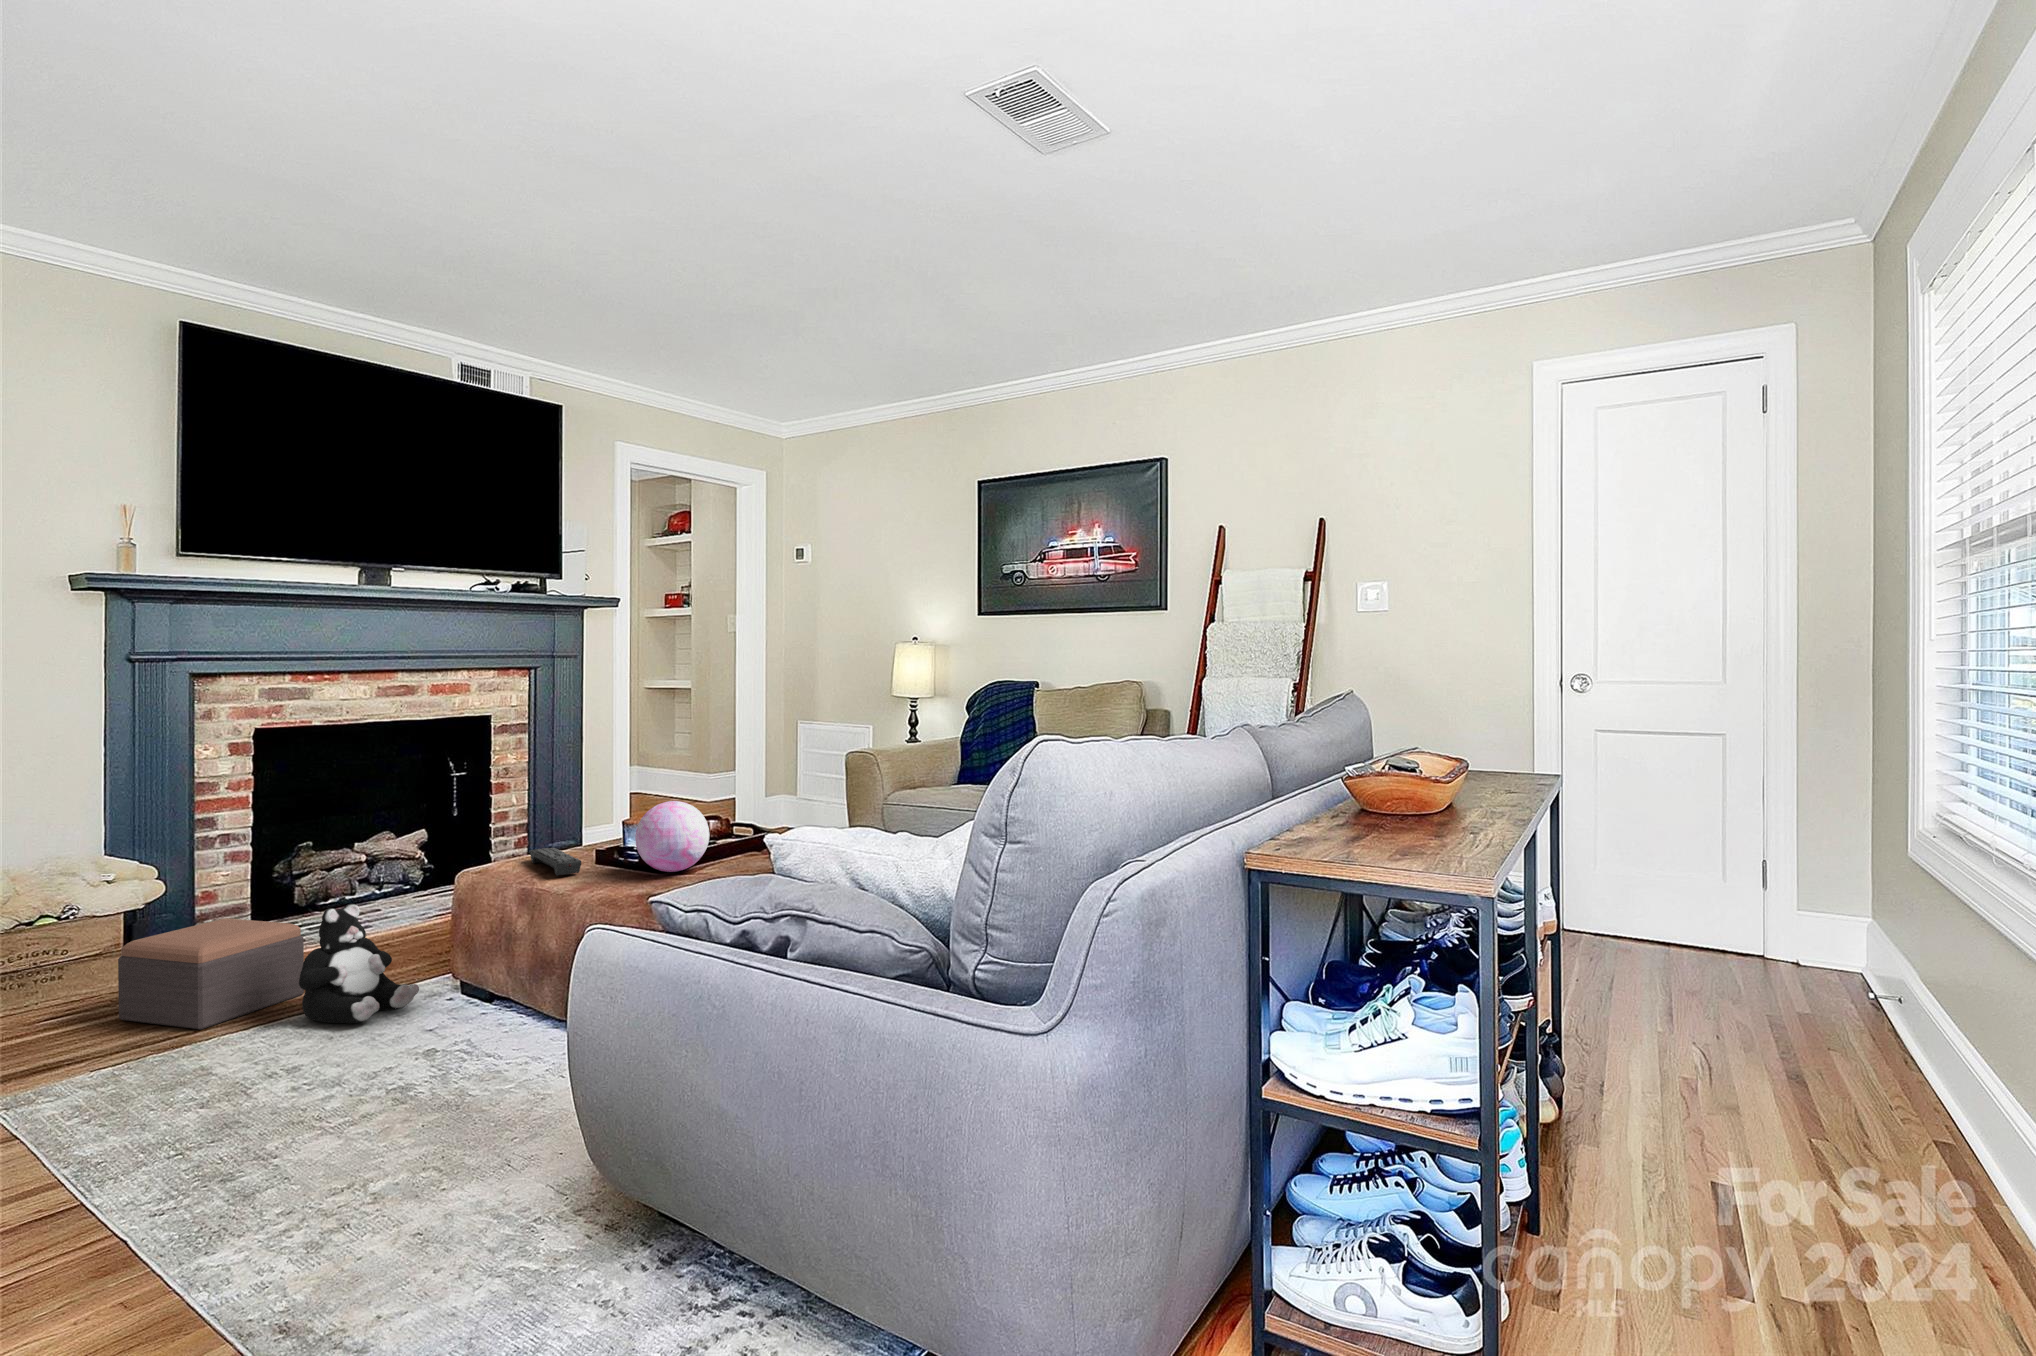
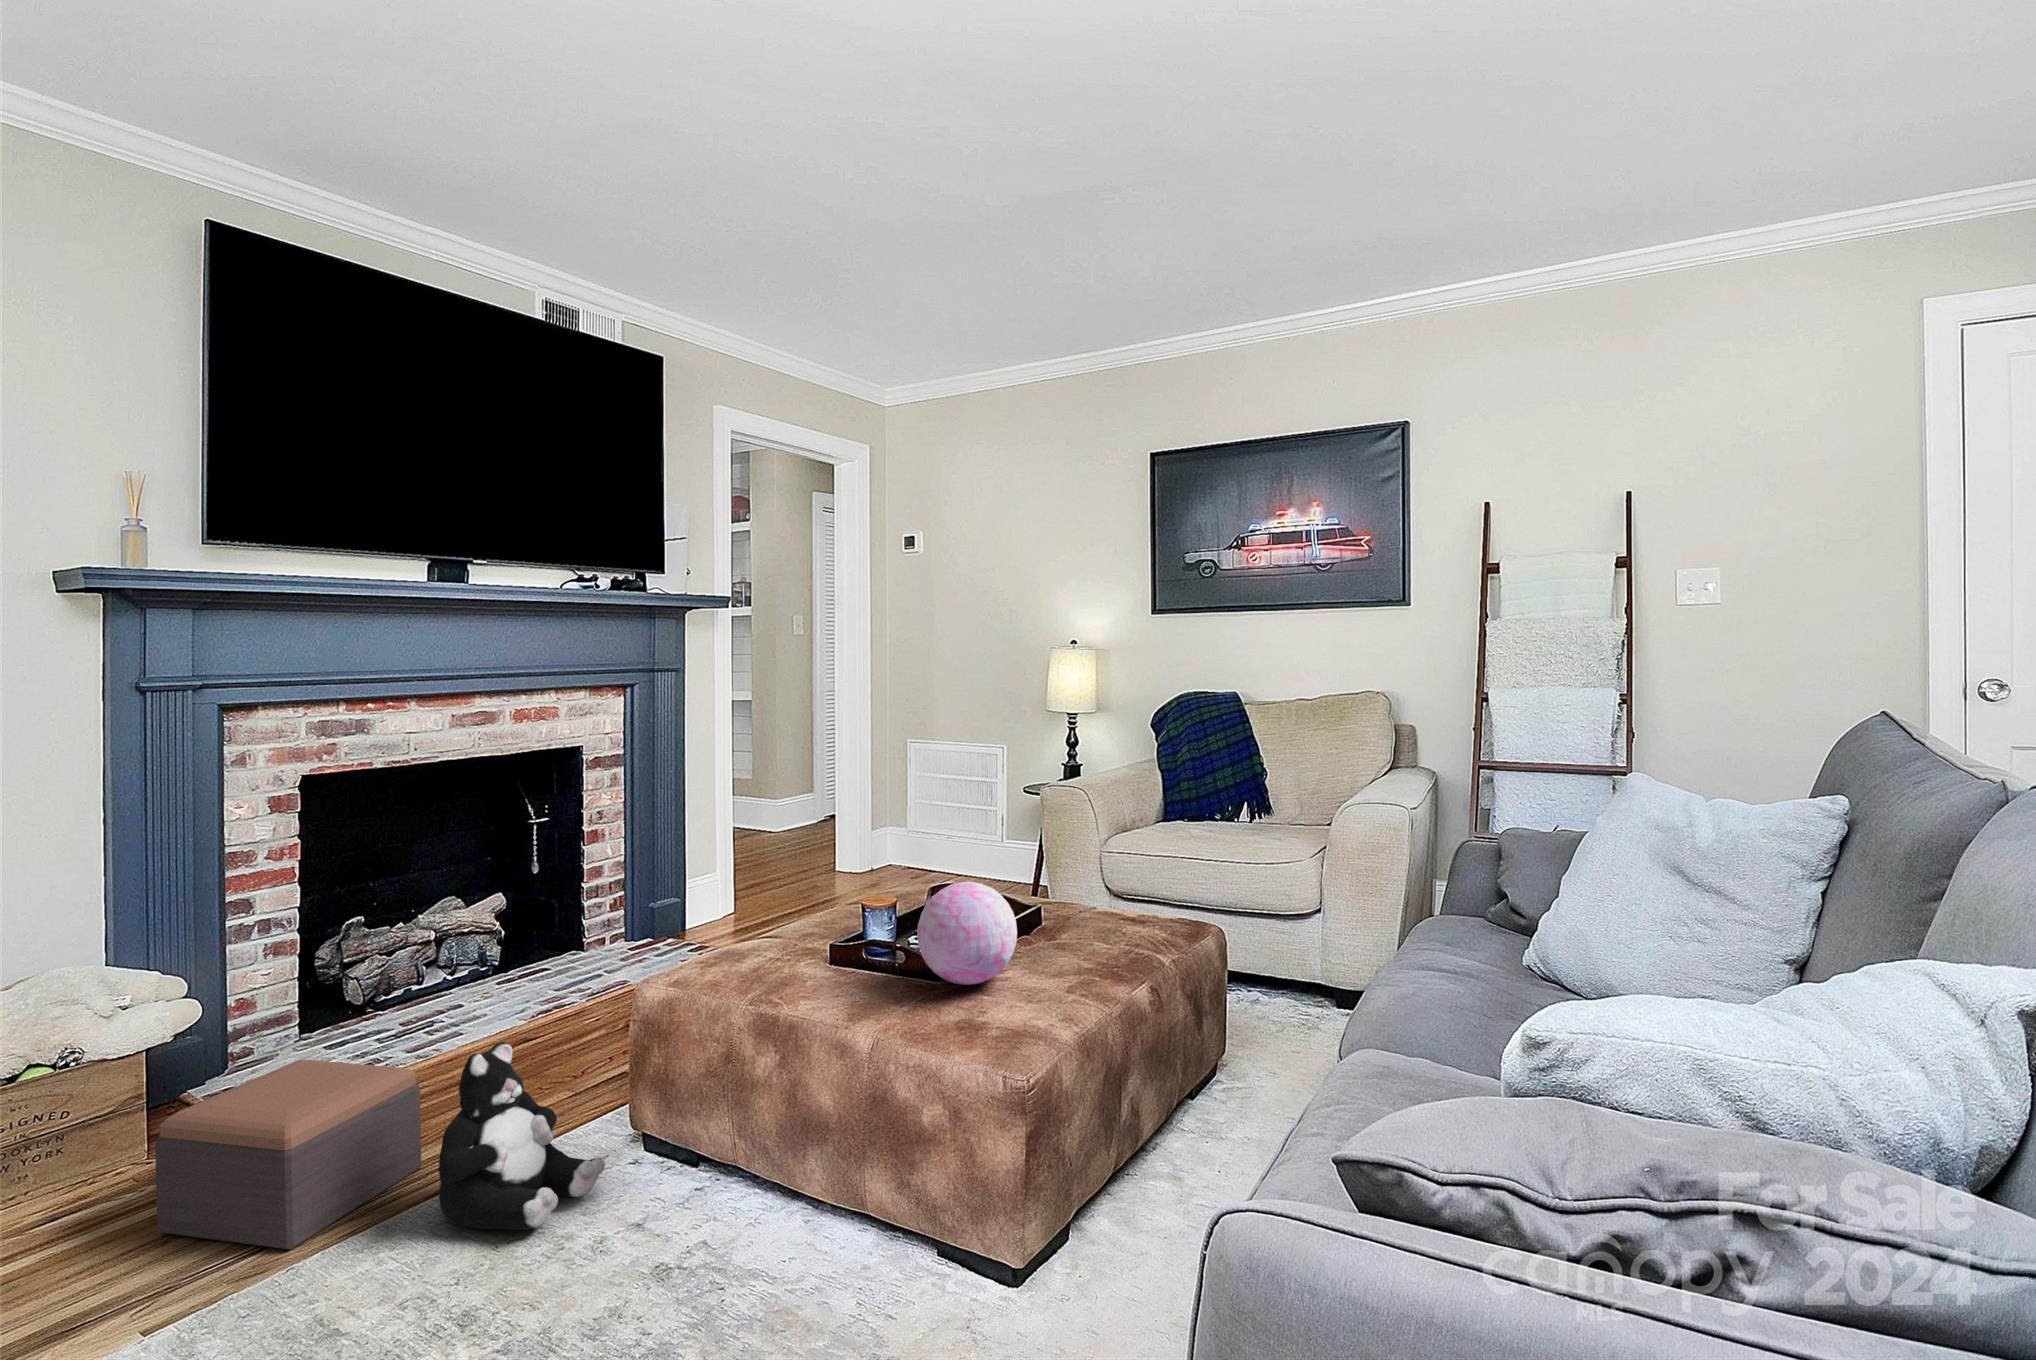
remote control: present [530,848,581,876] -> none [744,946,840,996]

